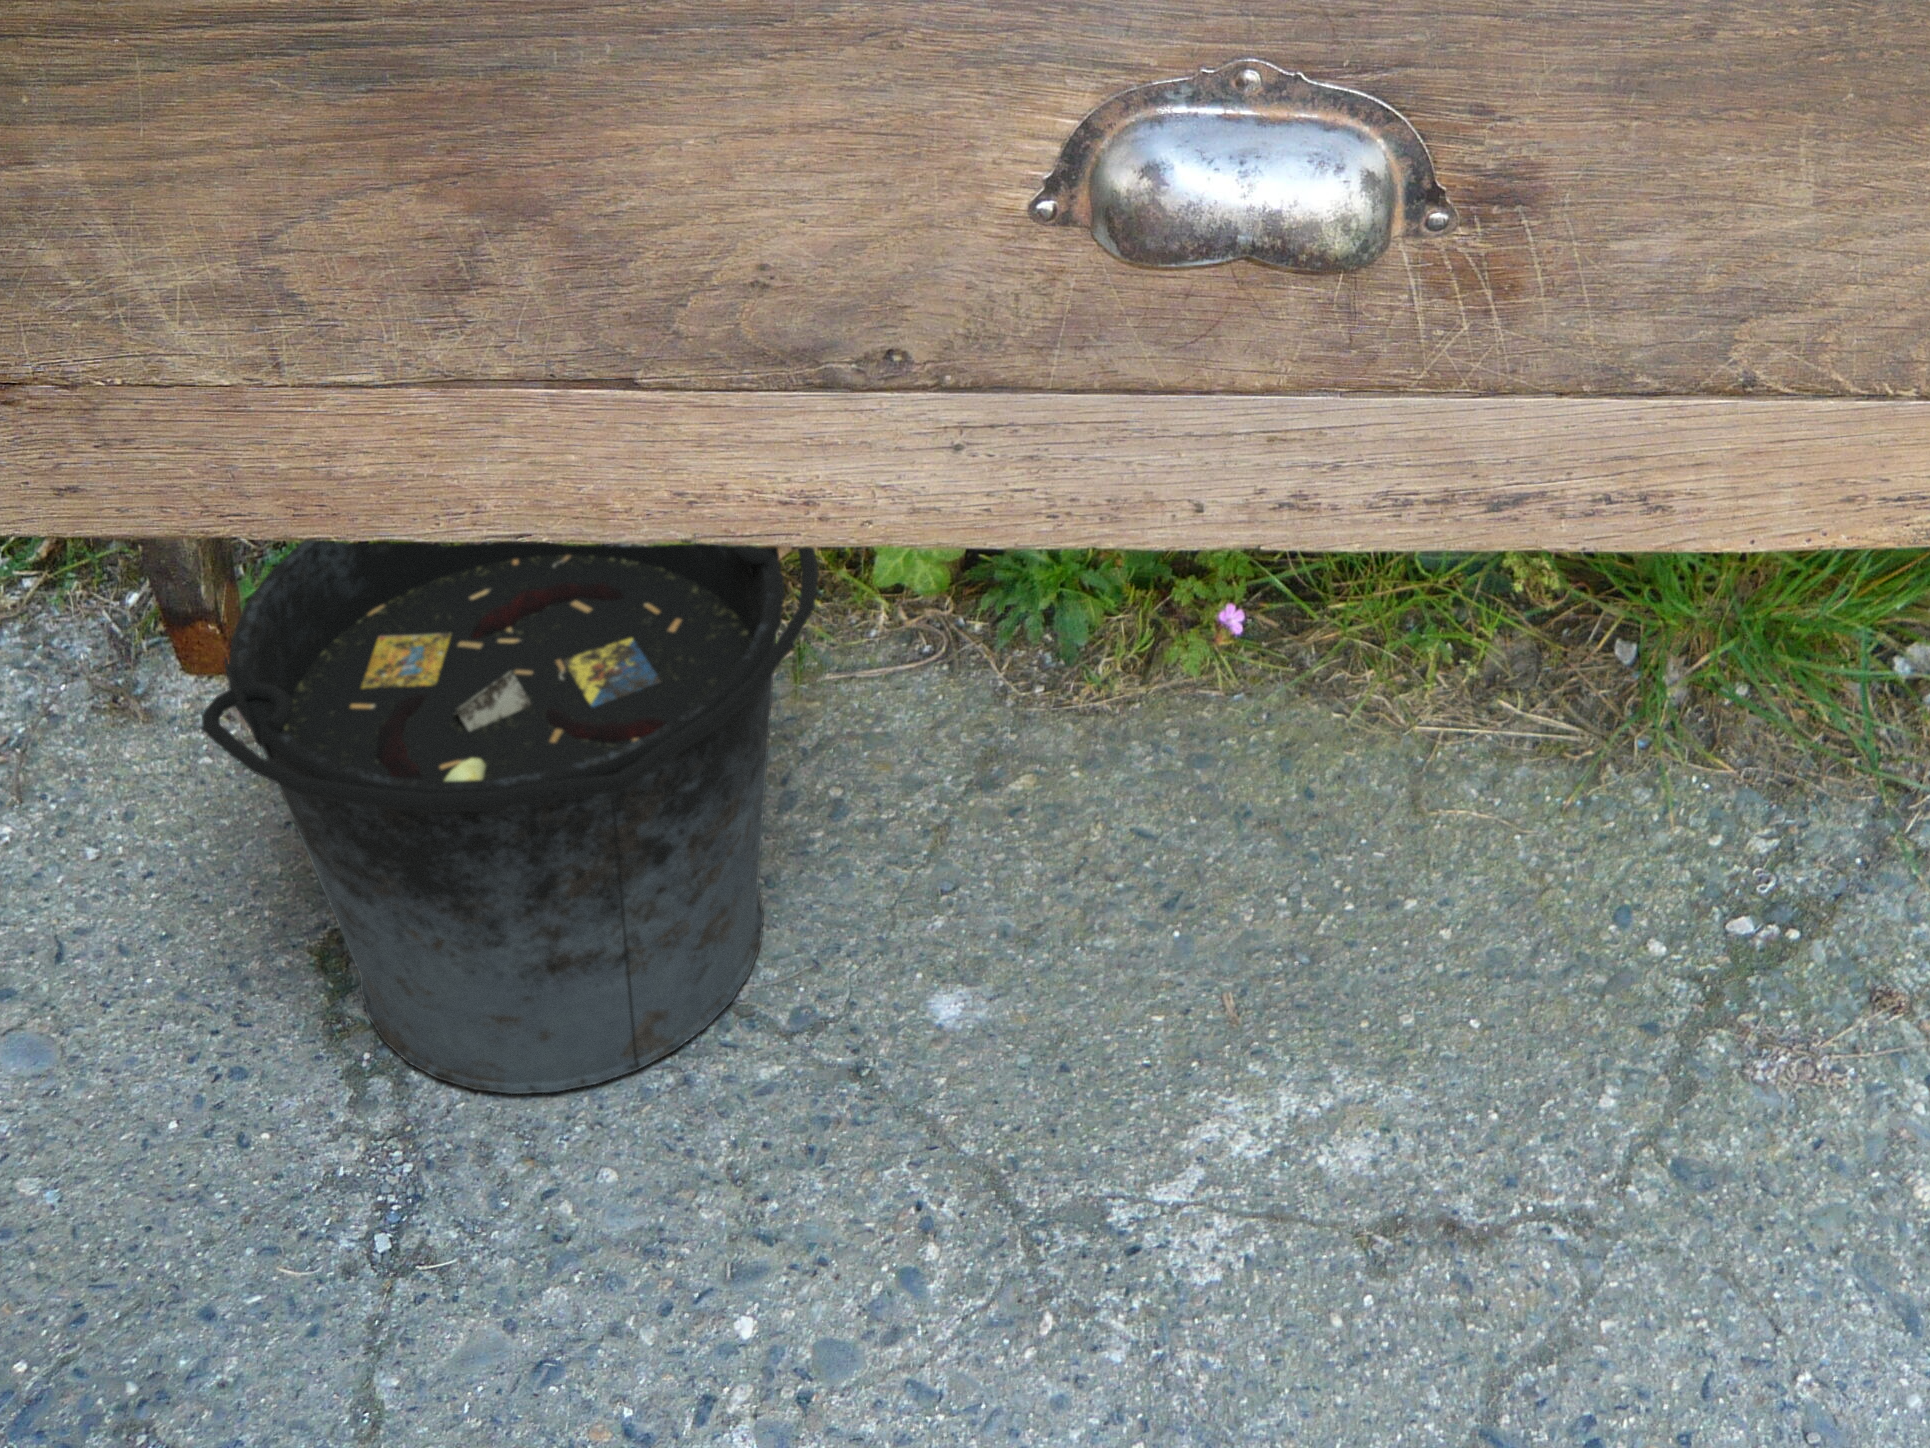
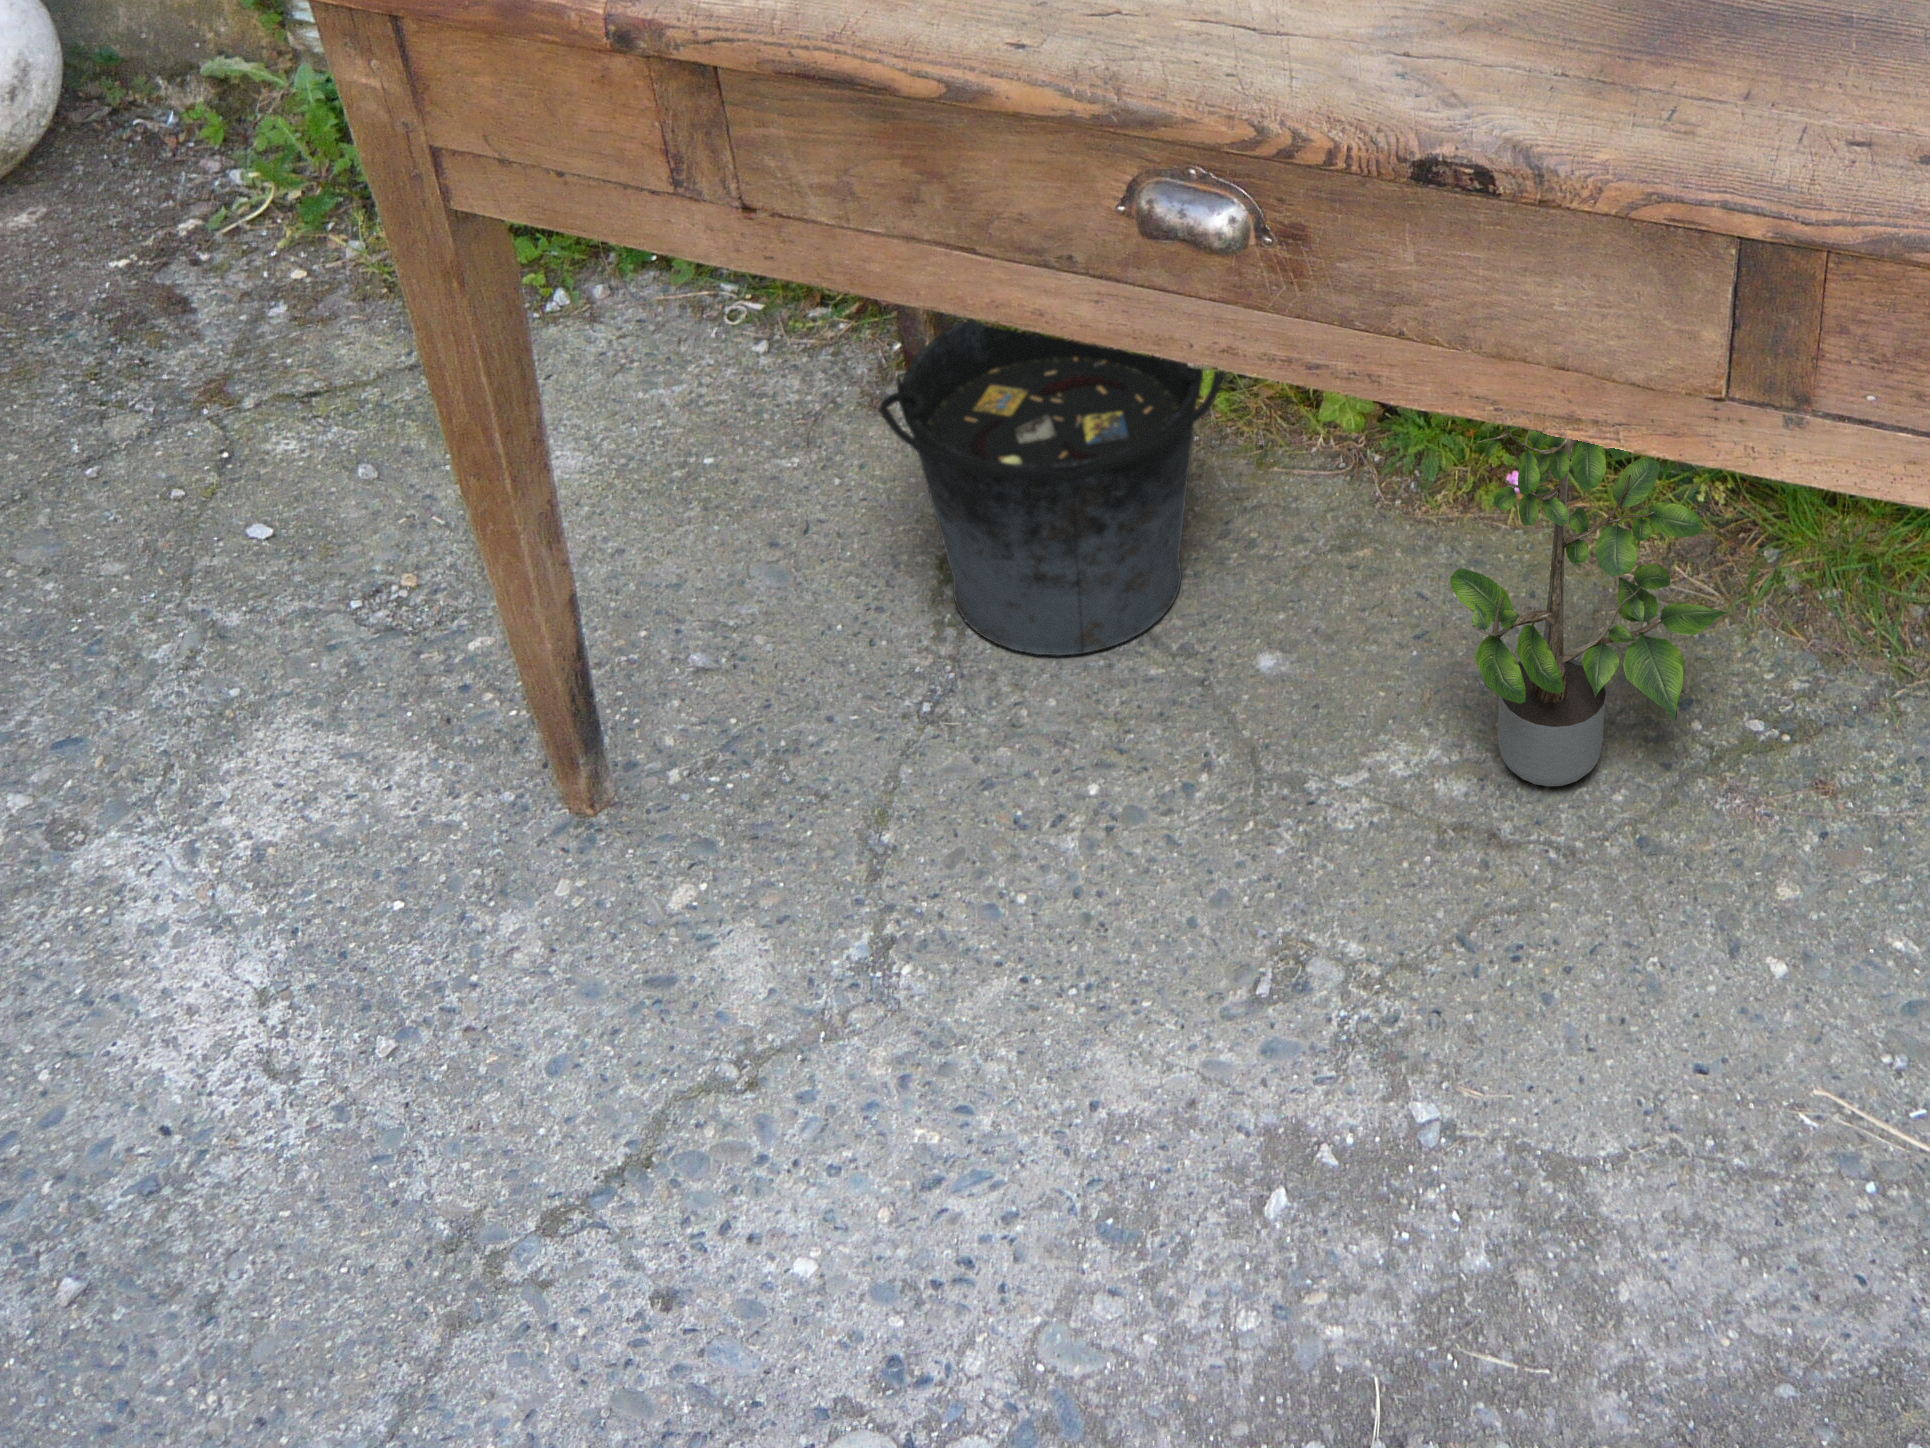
potted plant: none [1313,399,1725,1113] -> present [1450,425,1727,786]

